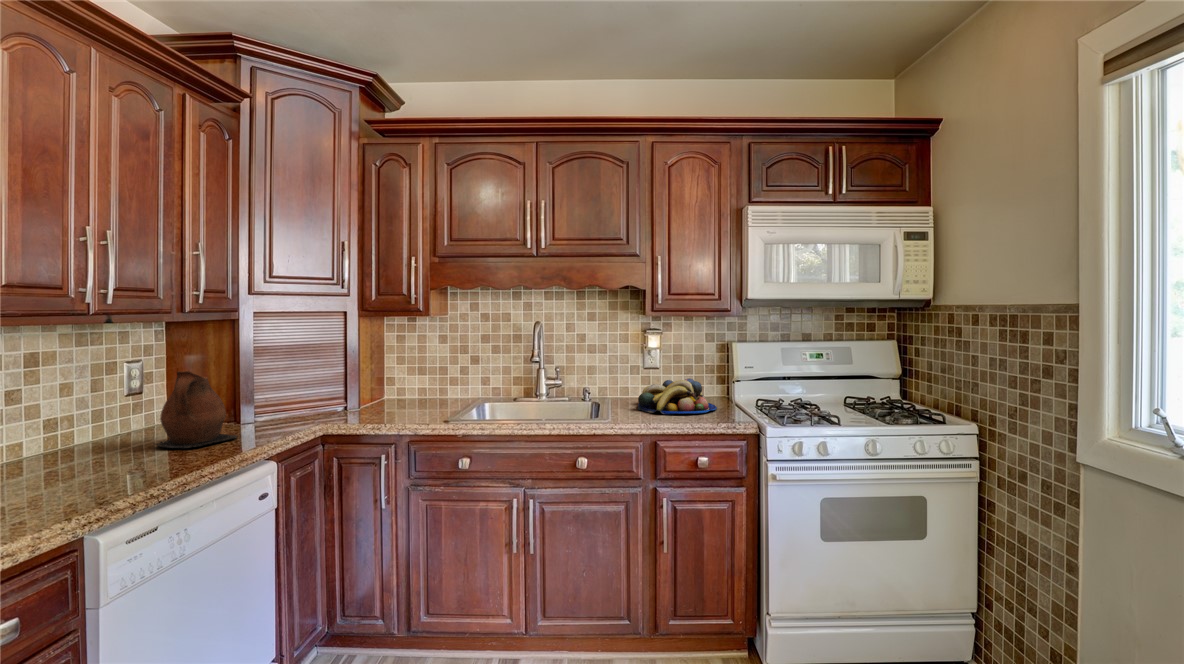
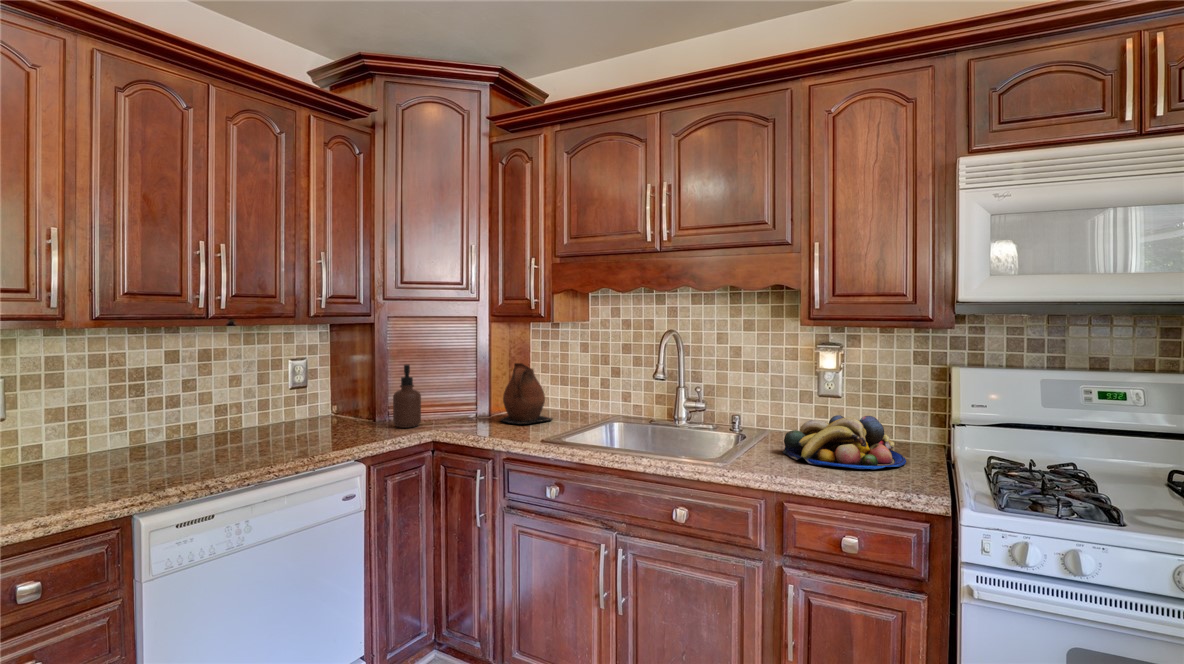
soap dispenser: none [265,360,297,425] -> present [393,364,421,428]
ceramic pitcher: present [156,371,237,448] -> present [501,363,552,424]

